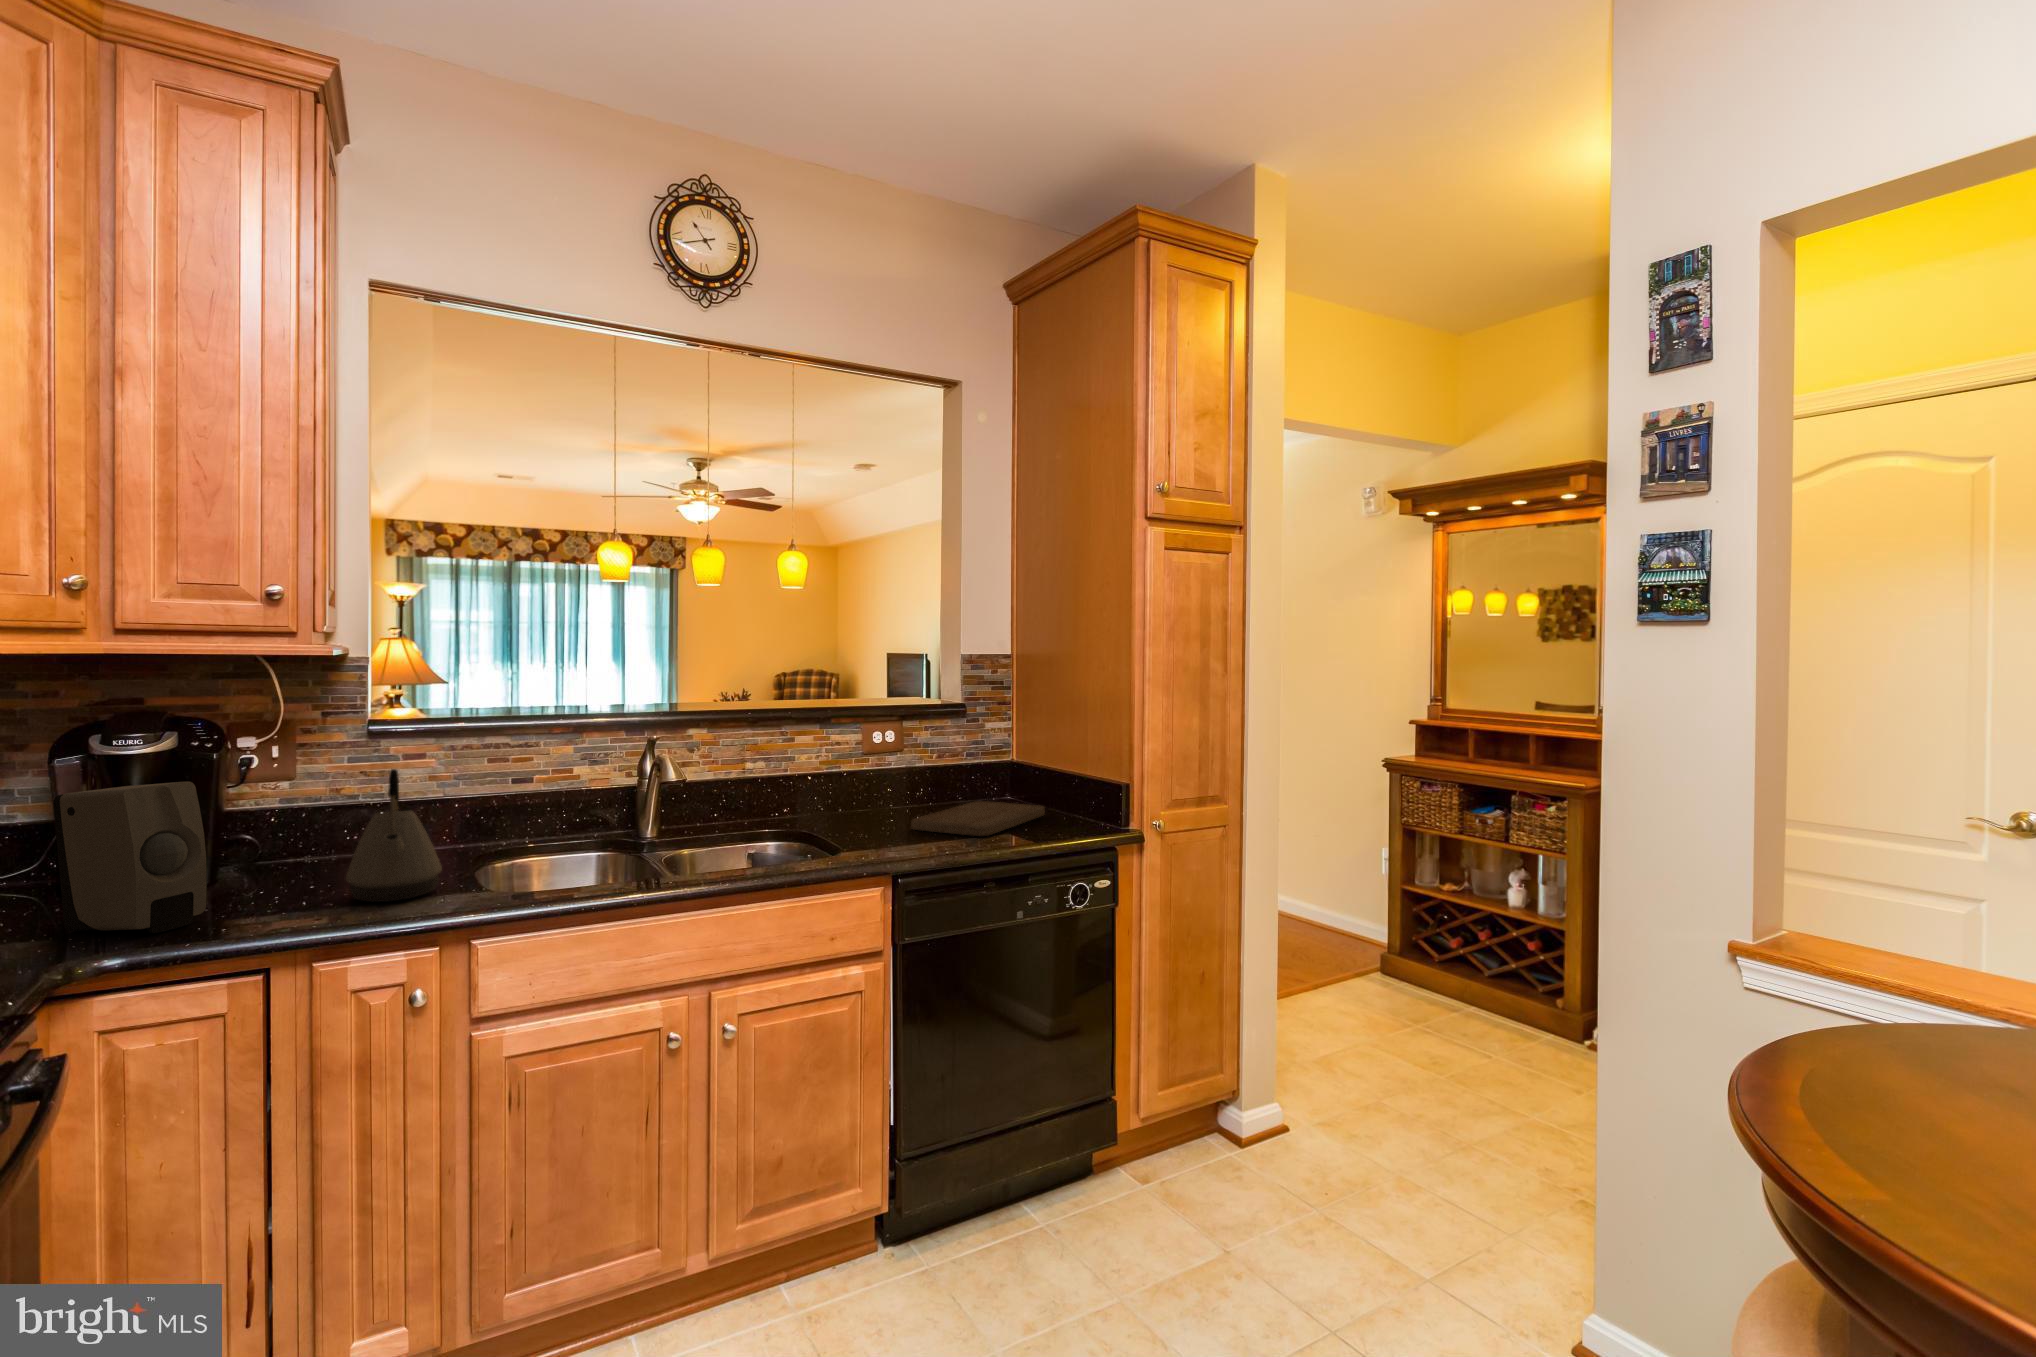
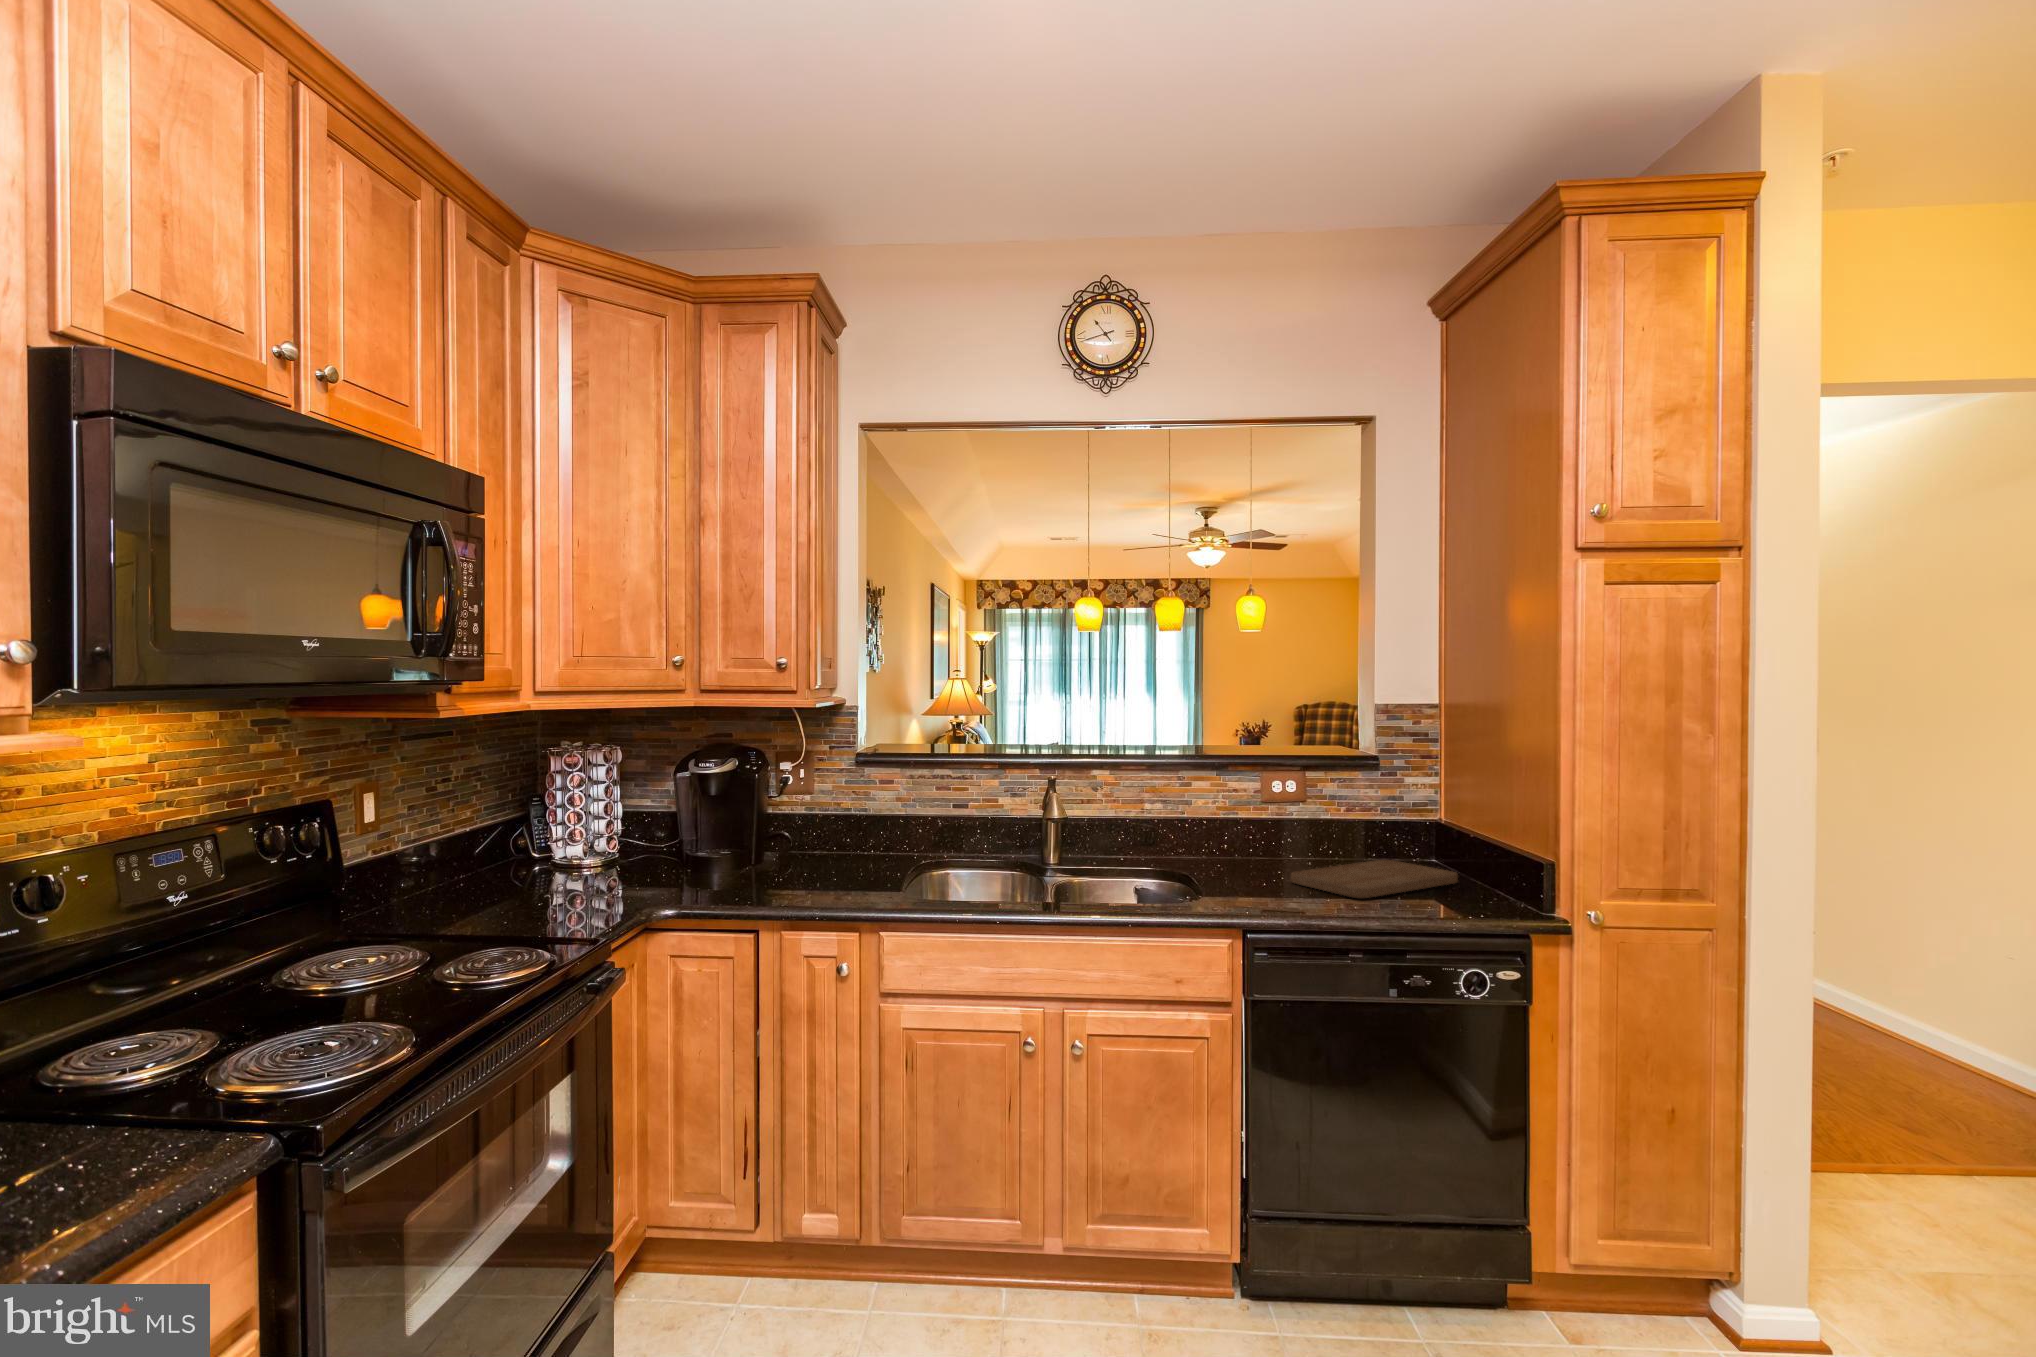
kettle: present [346,769,442,902] -> none [814,793,876,893]
soap dispenser: present [53,782,207,933] -> none [663,794,735,896]

